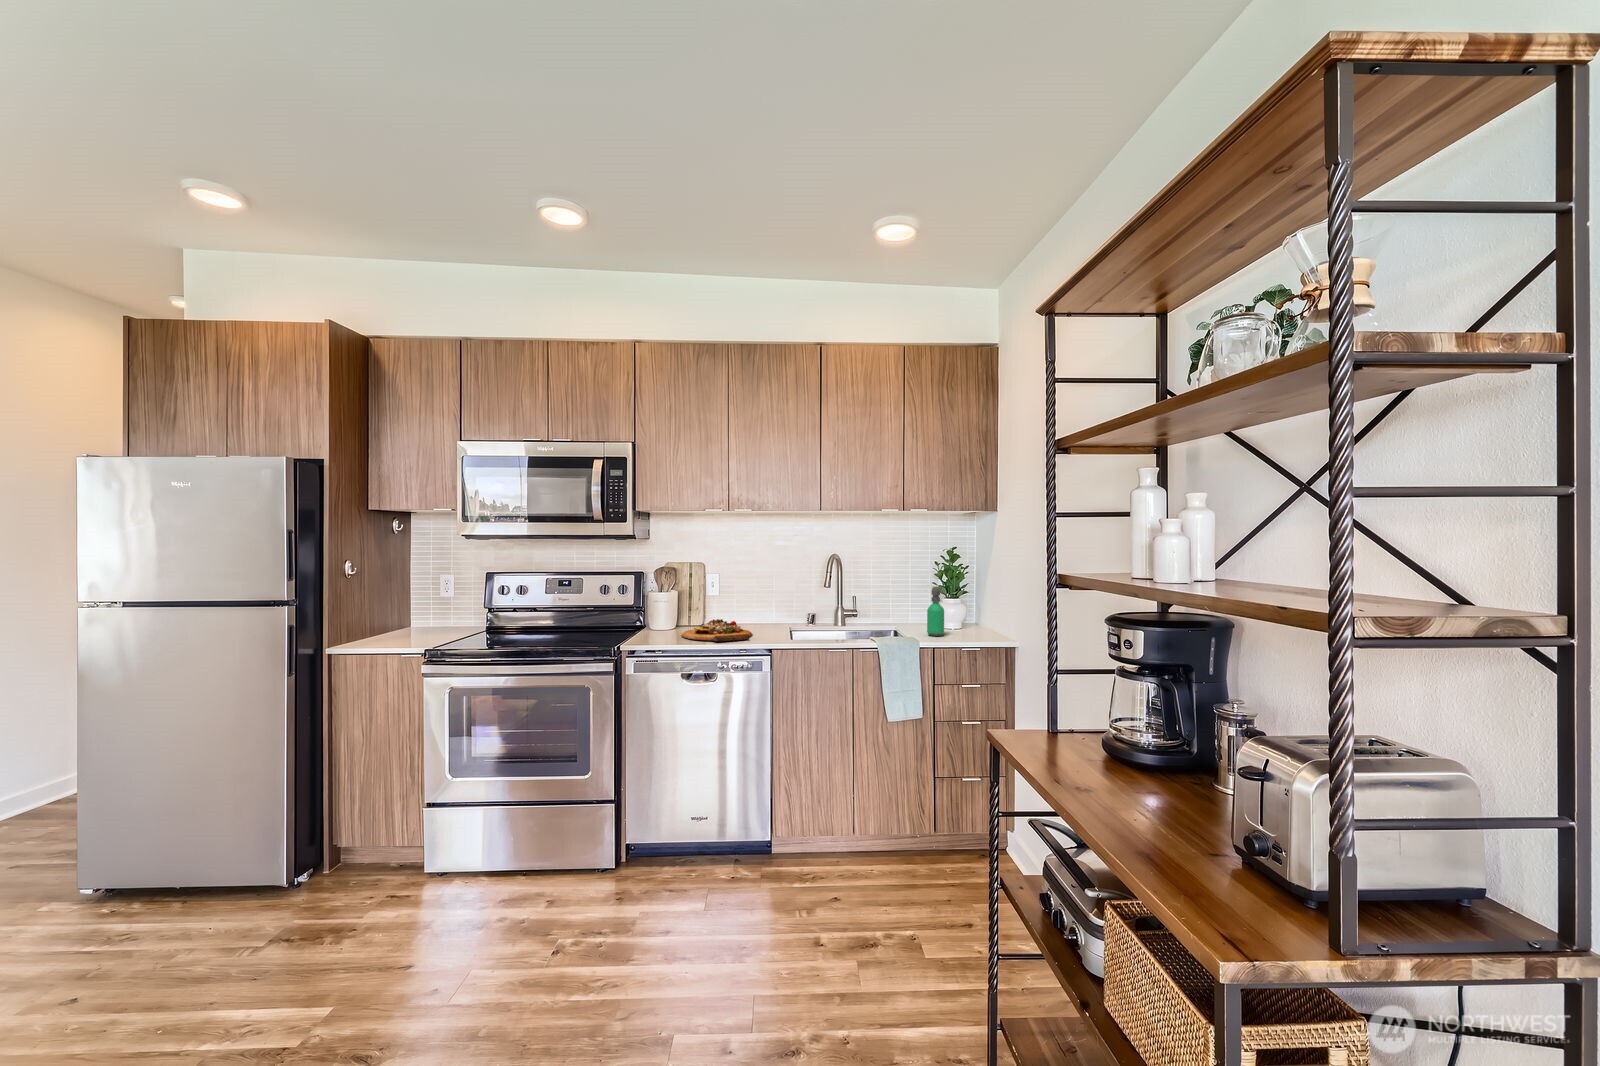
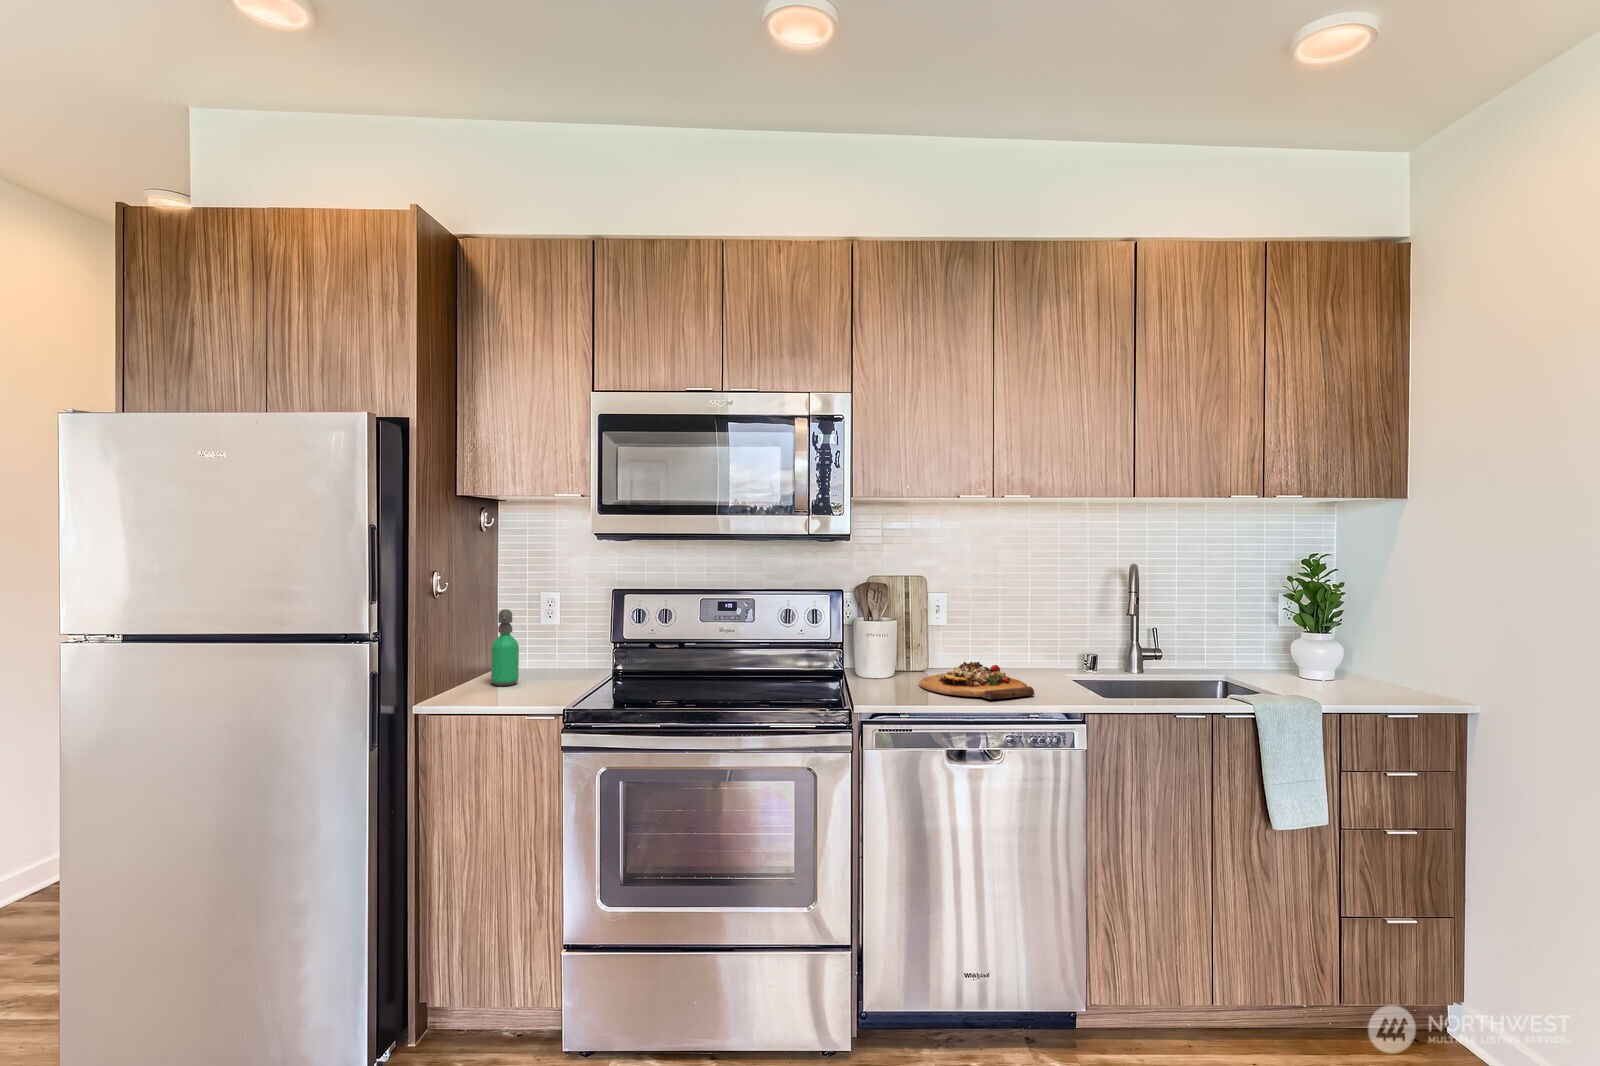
soap dispenser: present [927,587,944,636] -> present [491,609,519,686]

